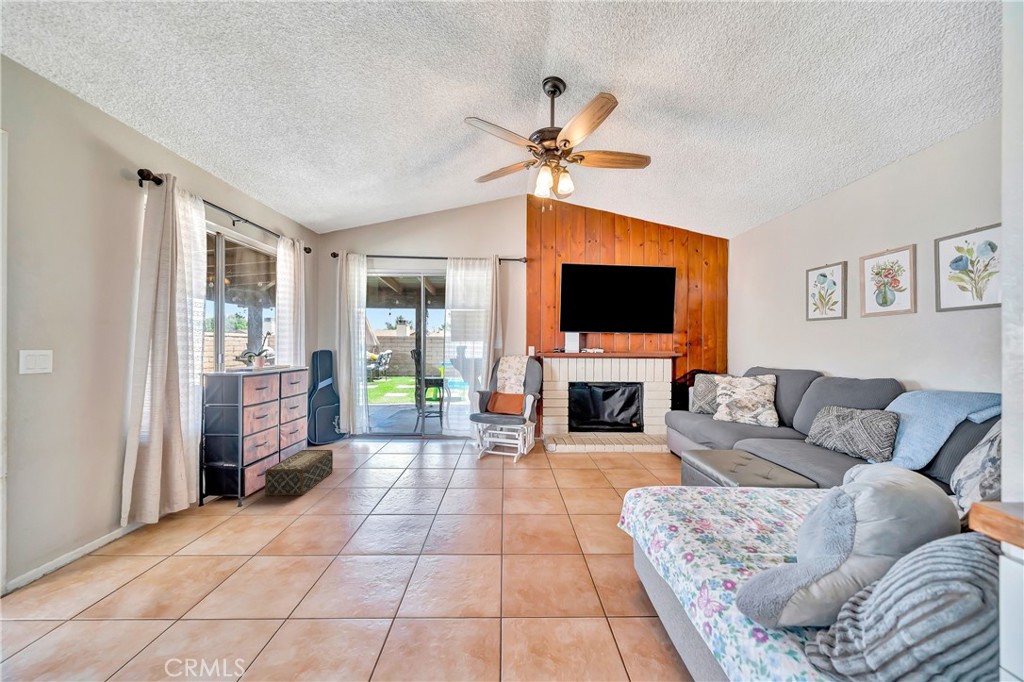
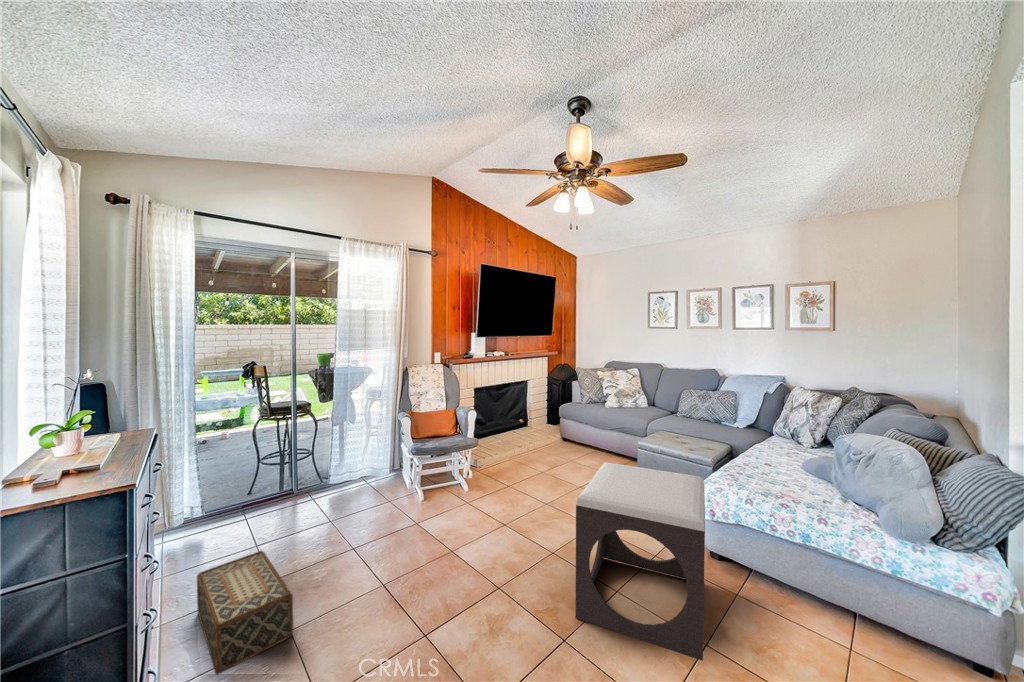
footstool: none [400,442,535,641] -> present [575,462,705,661]

